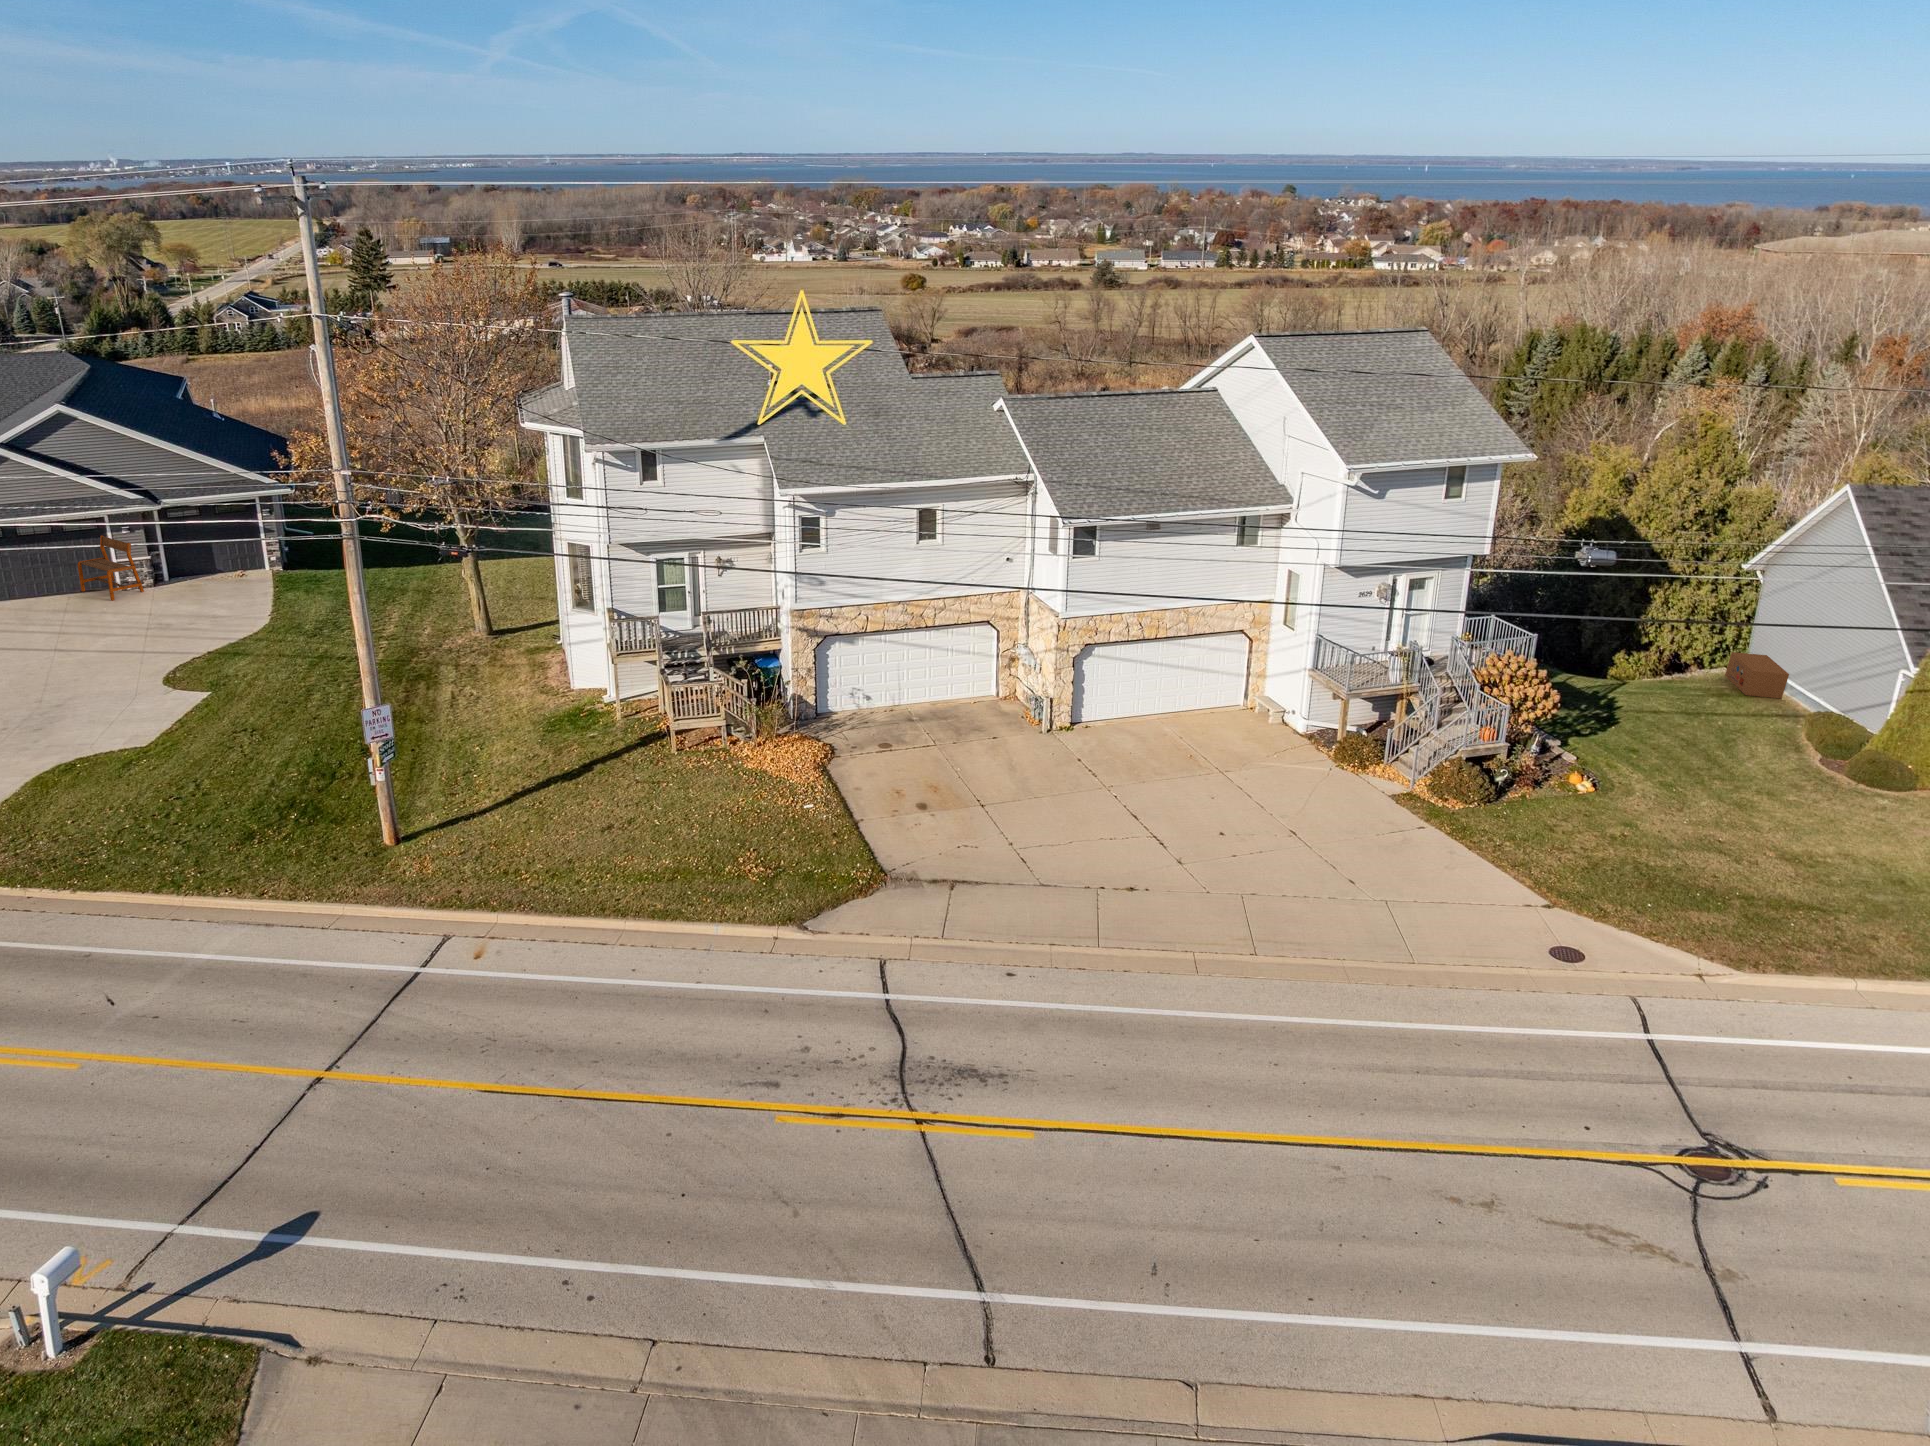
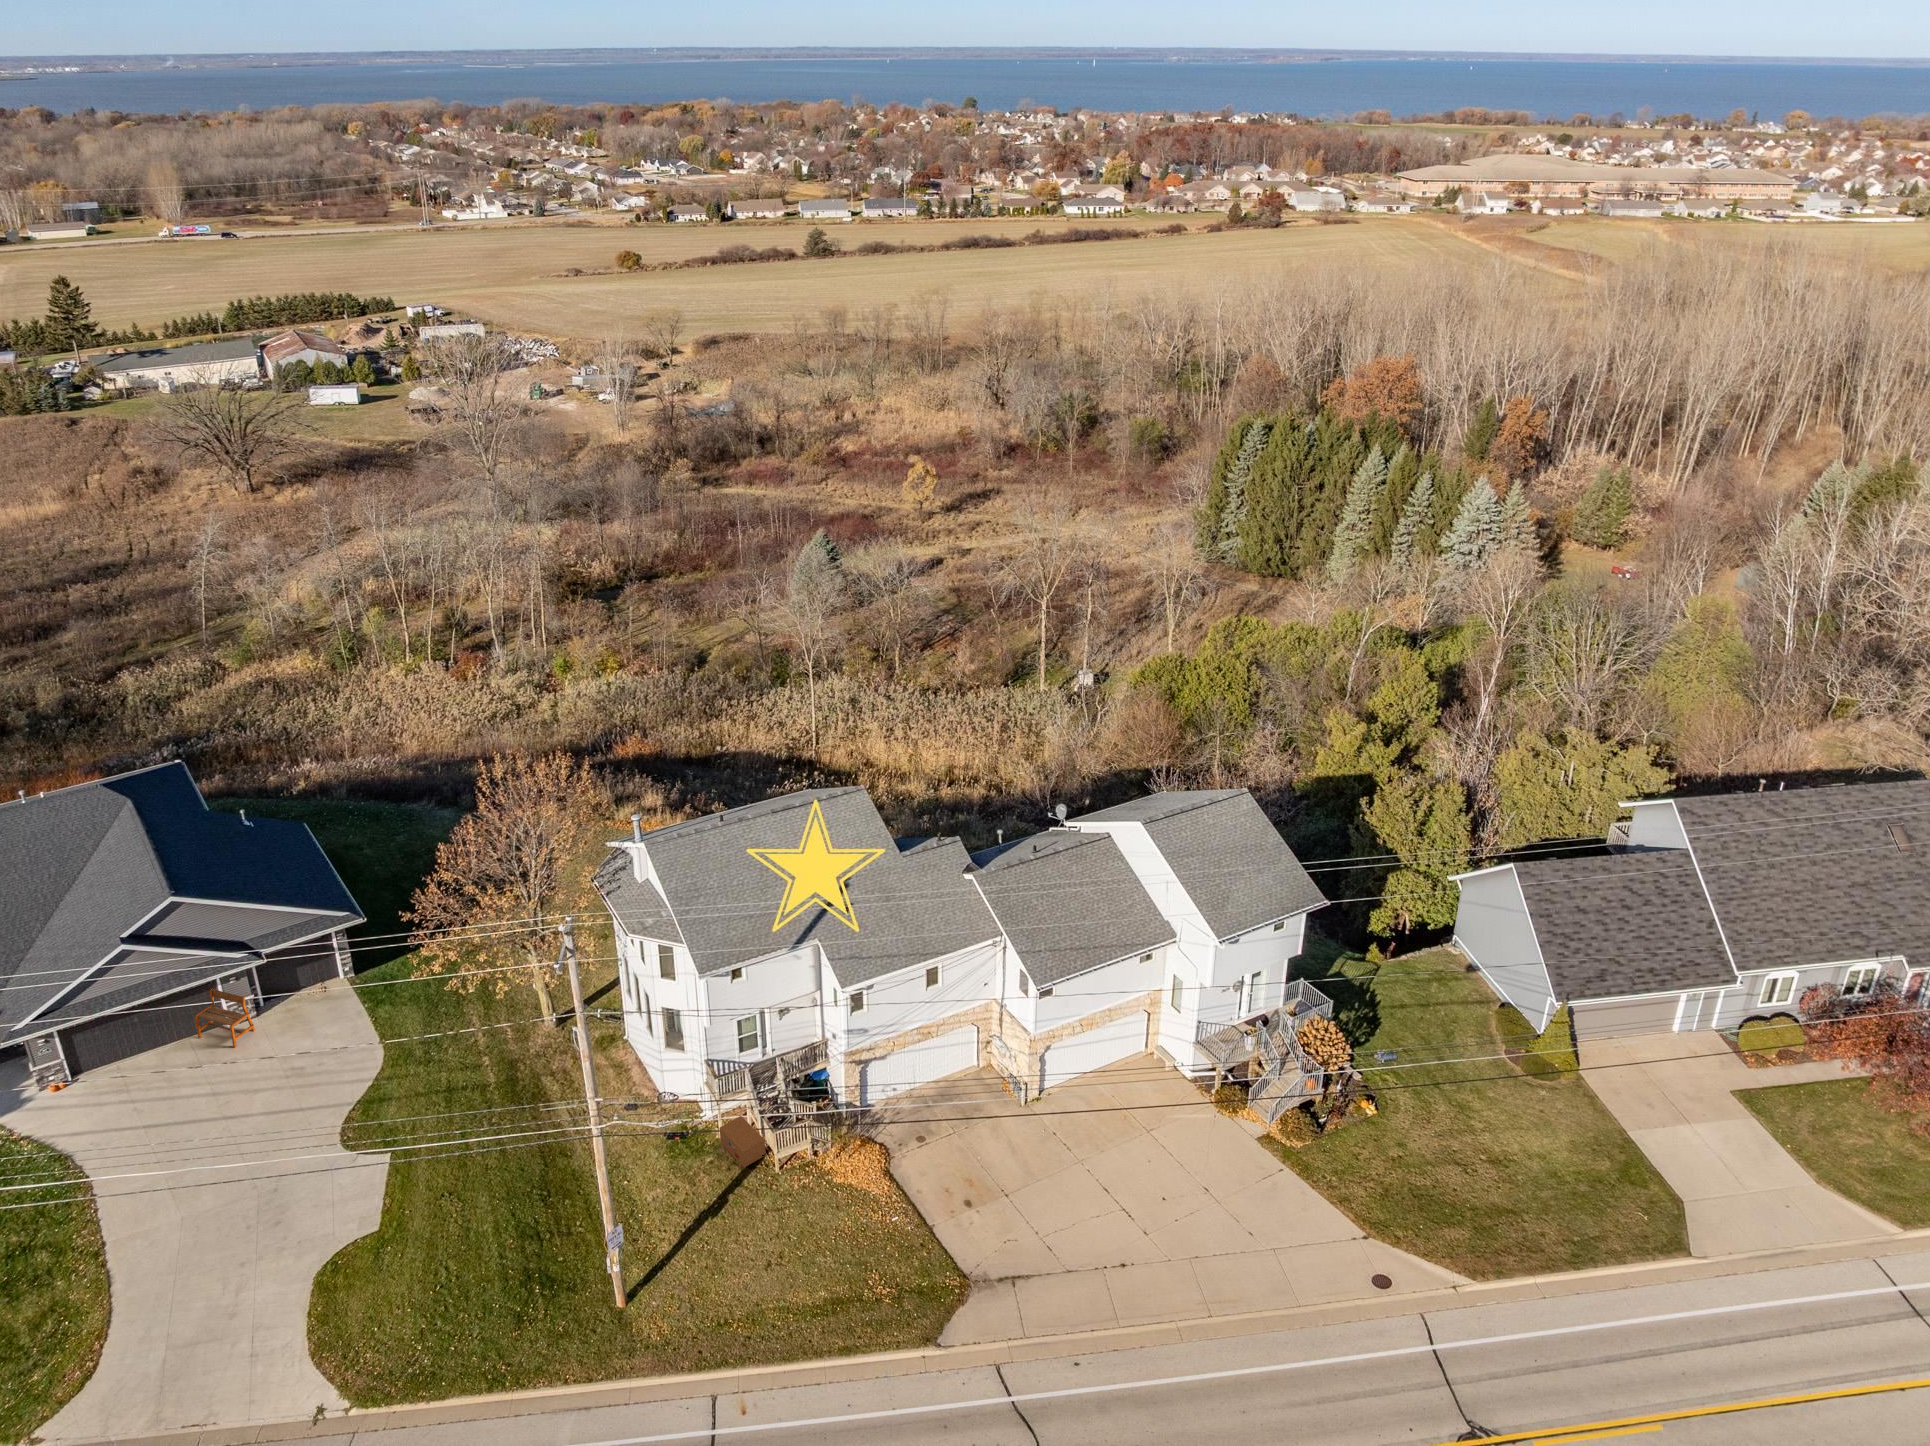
cardboard box: present [1725,652,1789,698] -> present [719,1116,766,1167]

